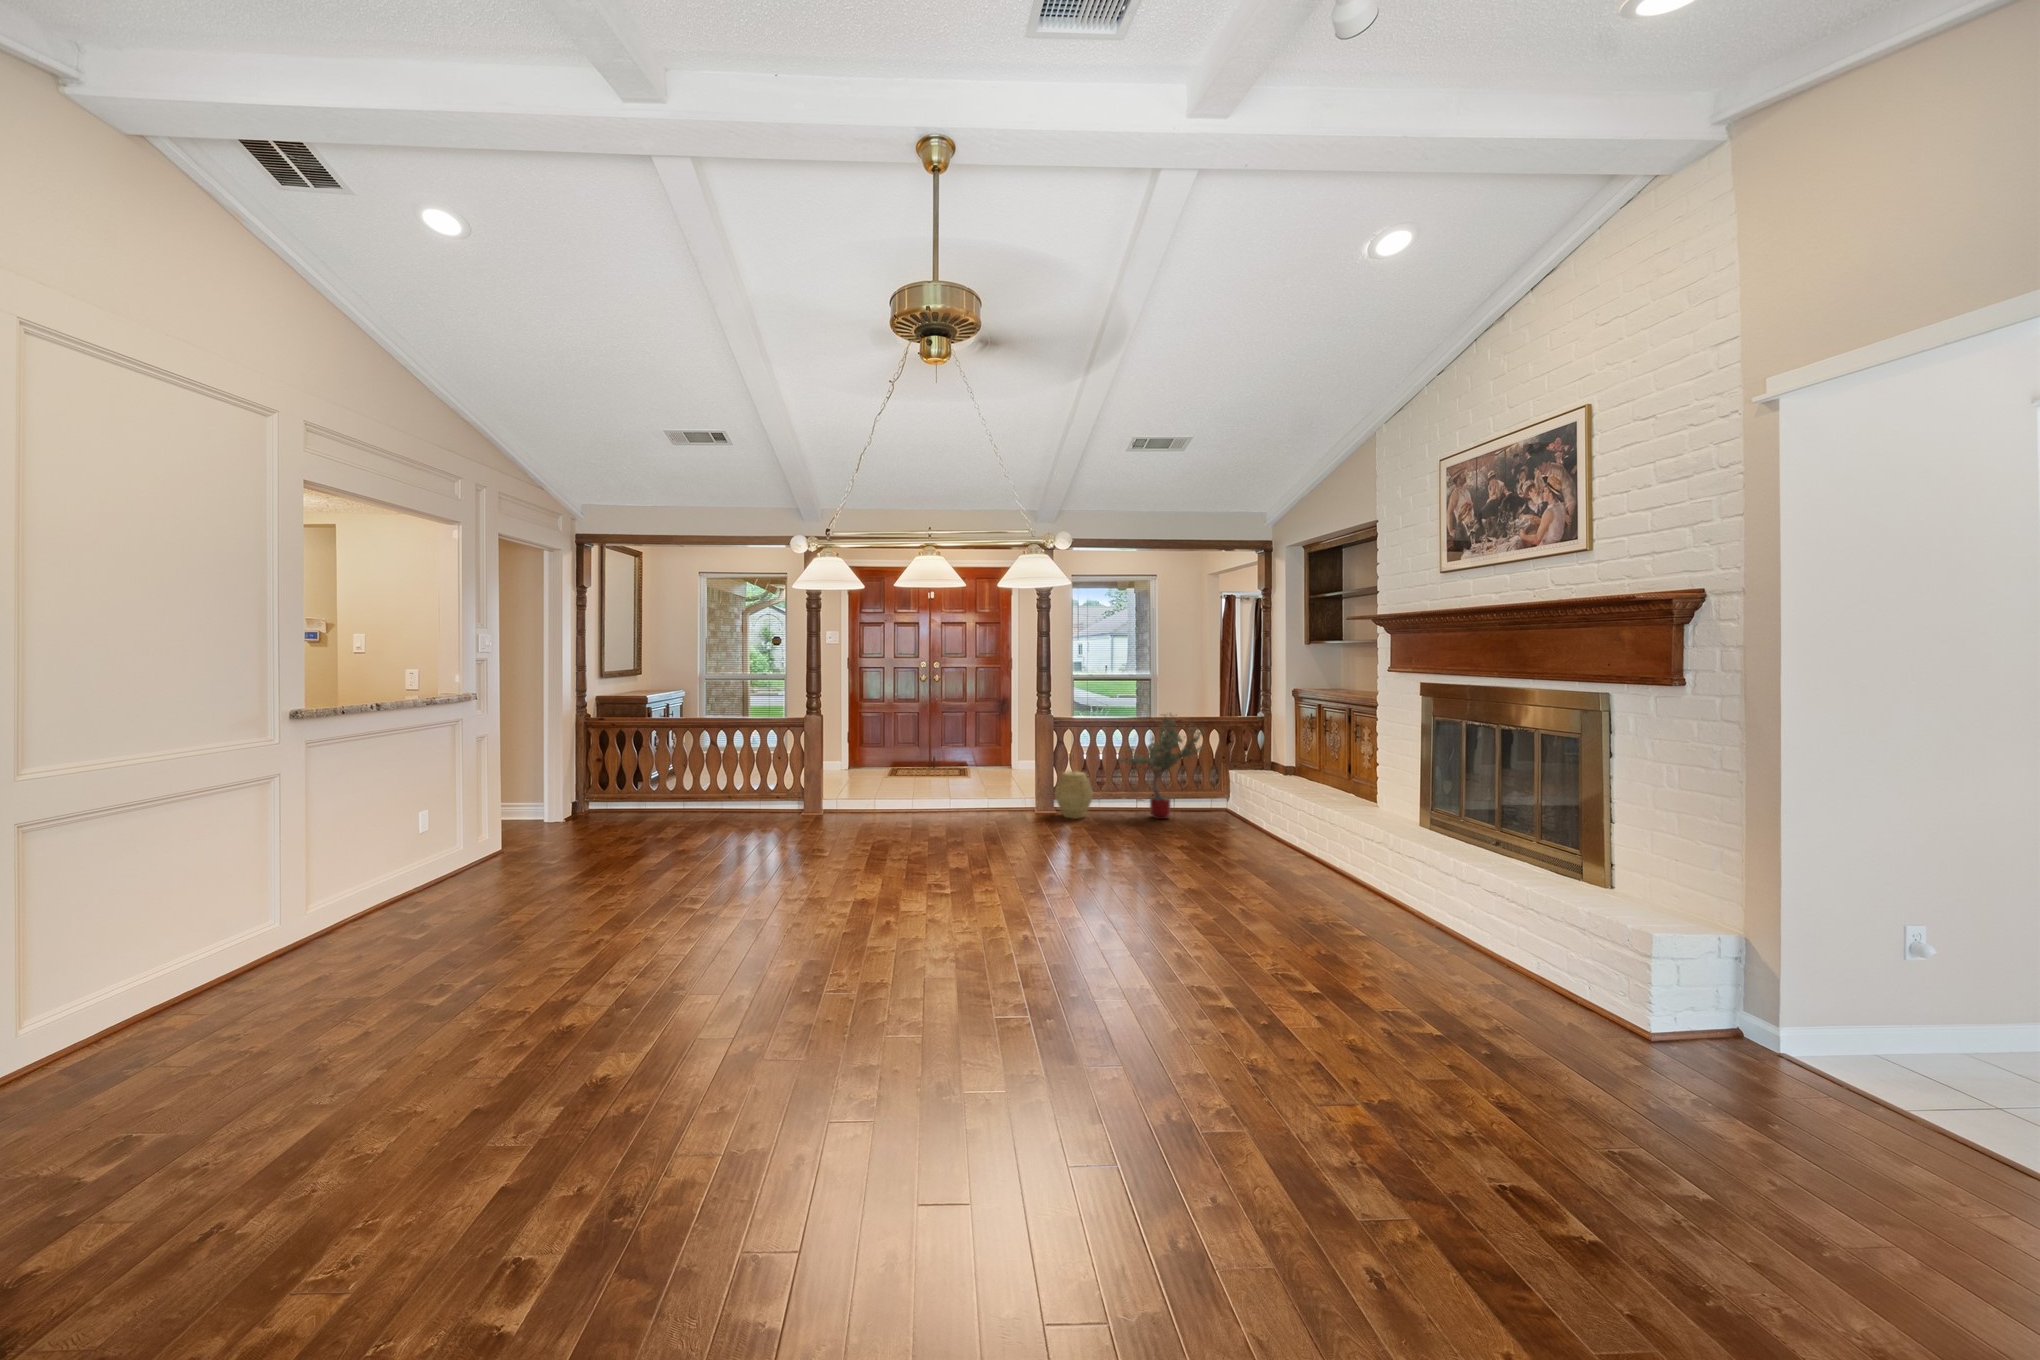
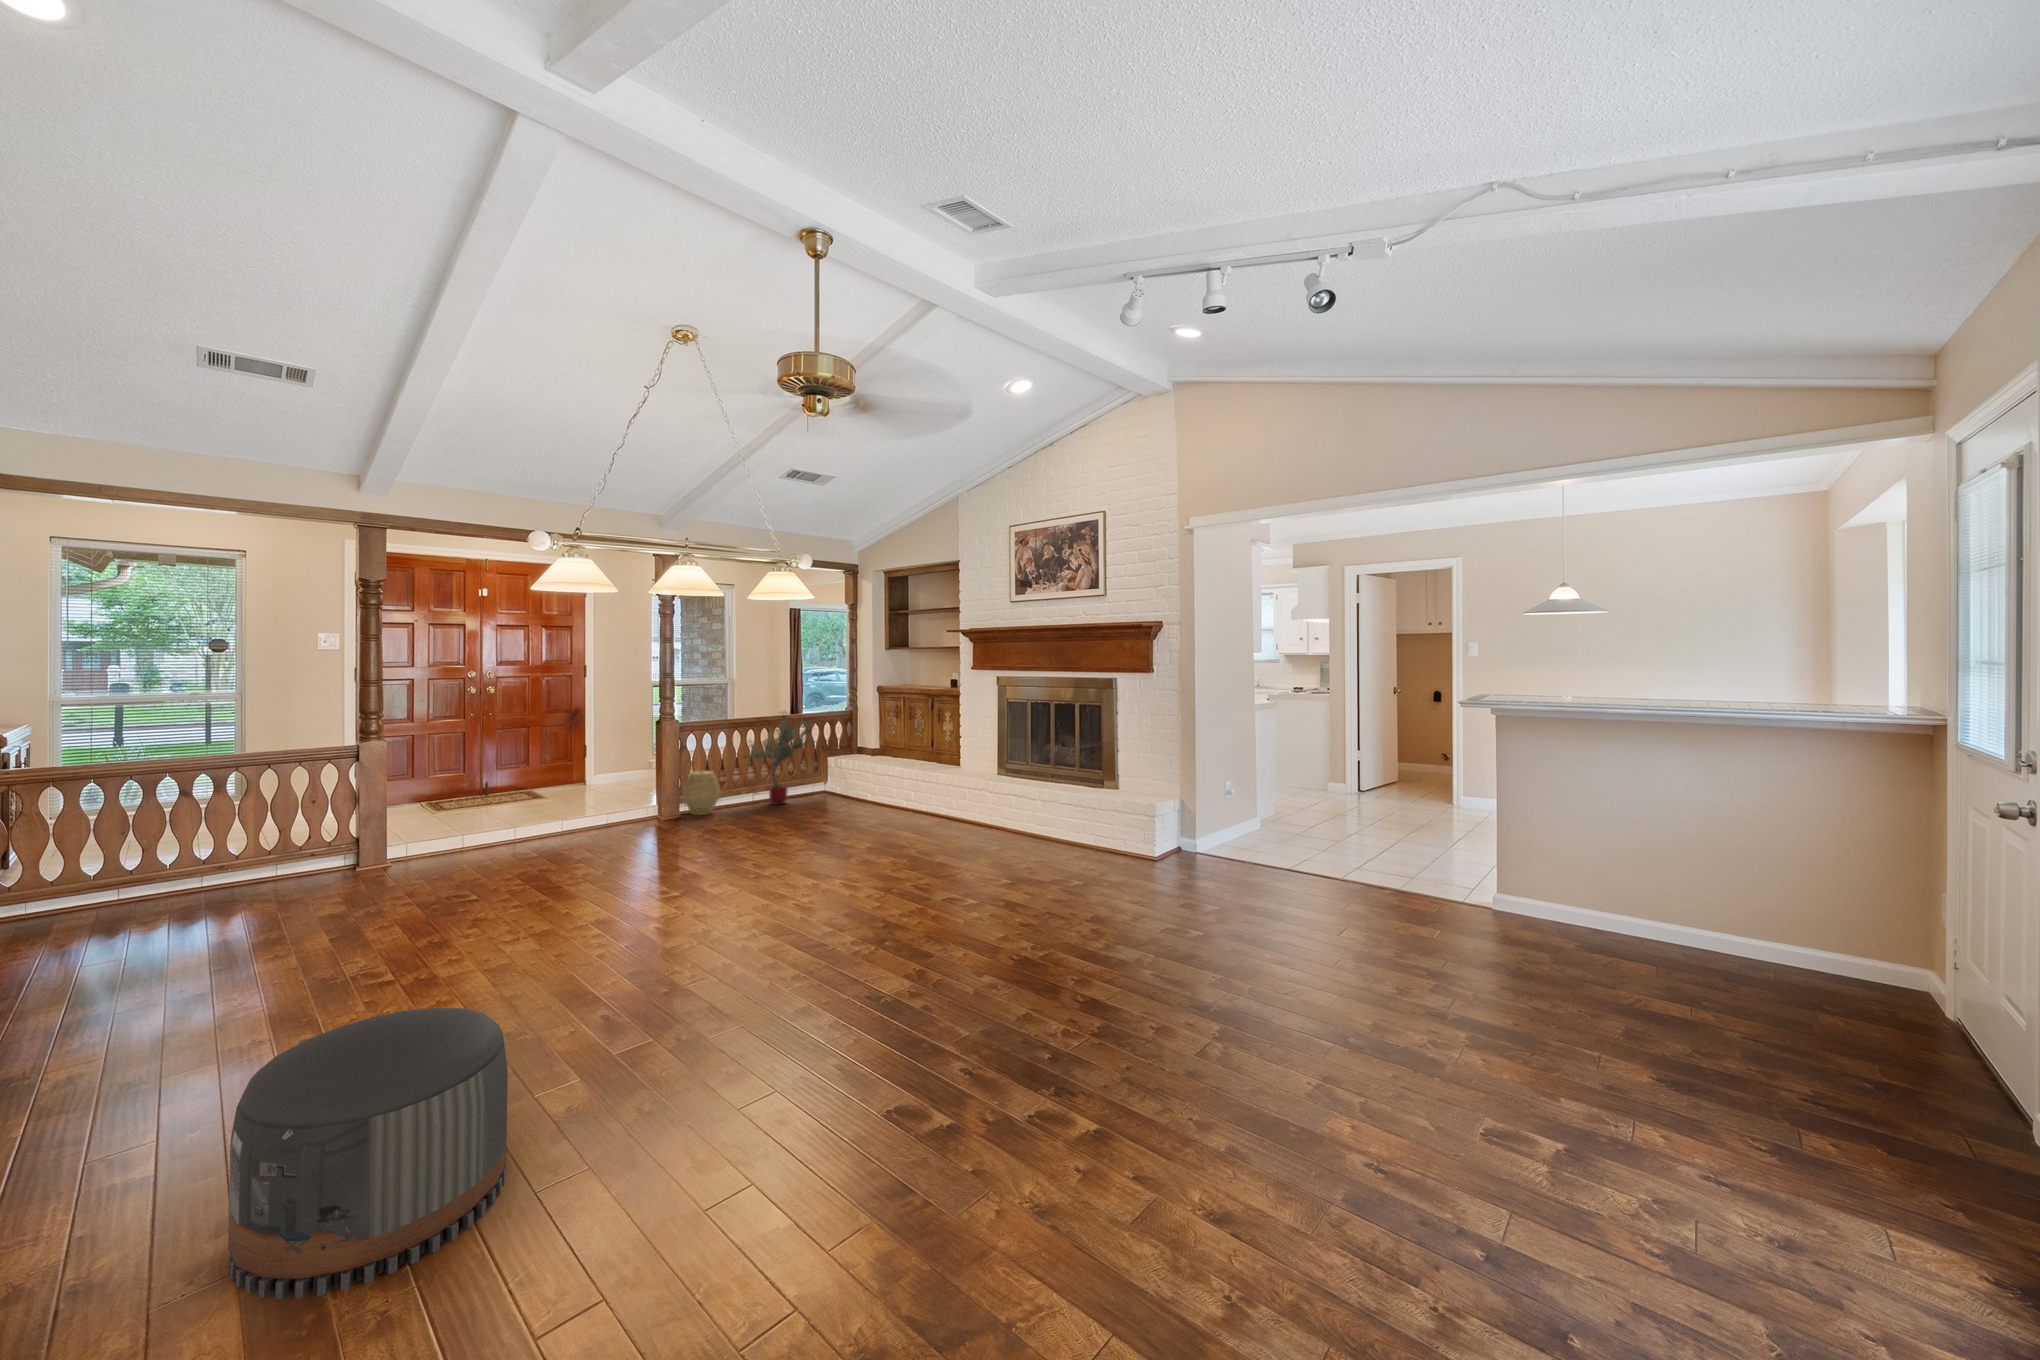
pouf: none [220,971,474,1234] -> present [228,1008,508,1299]

